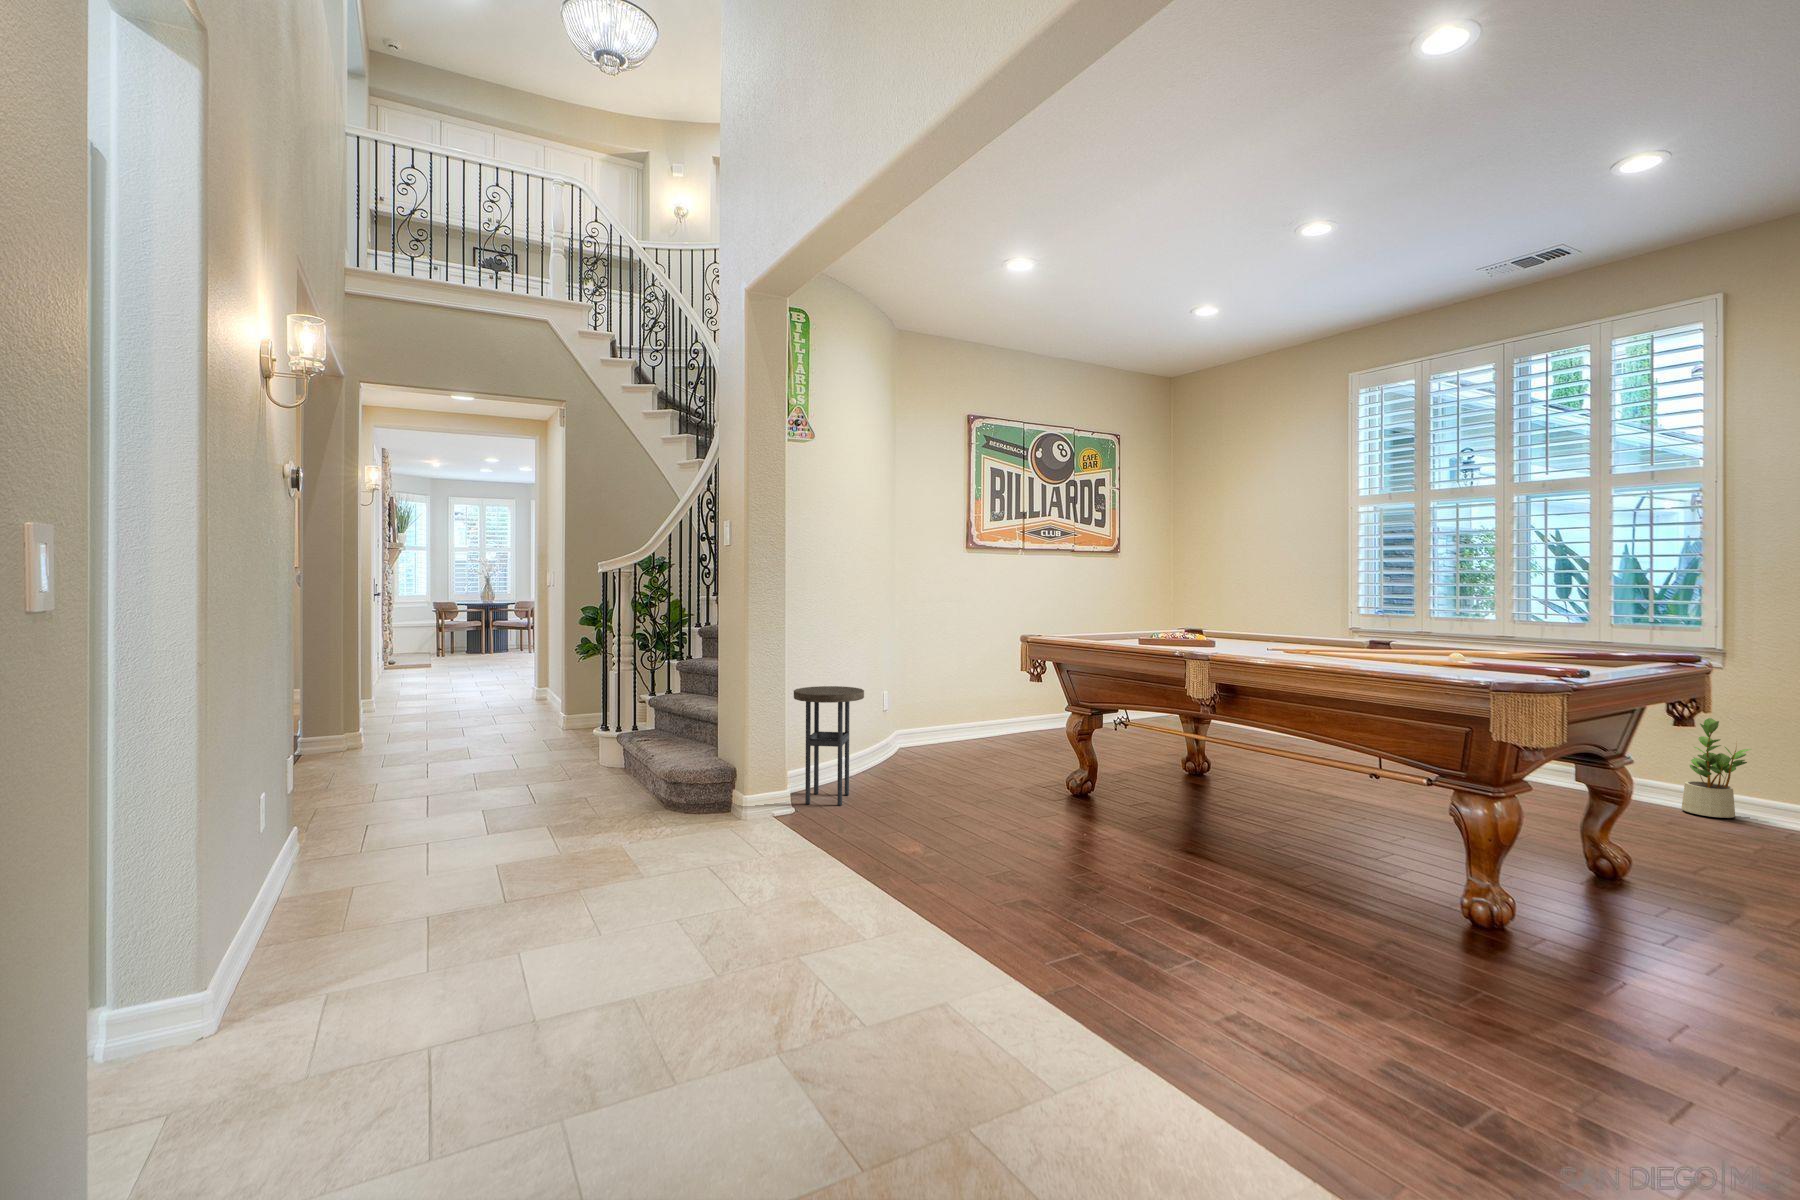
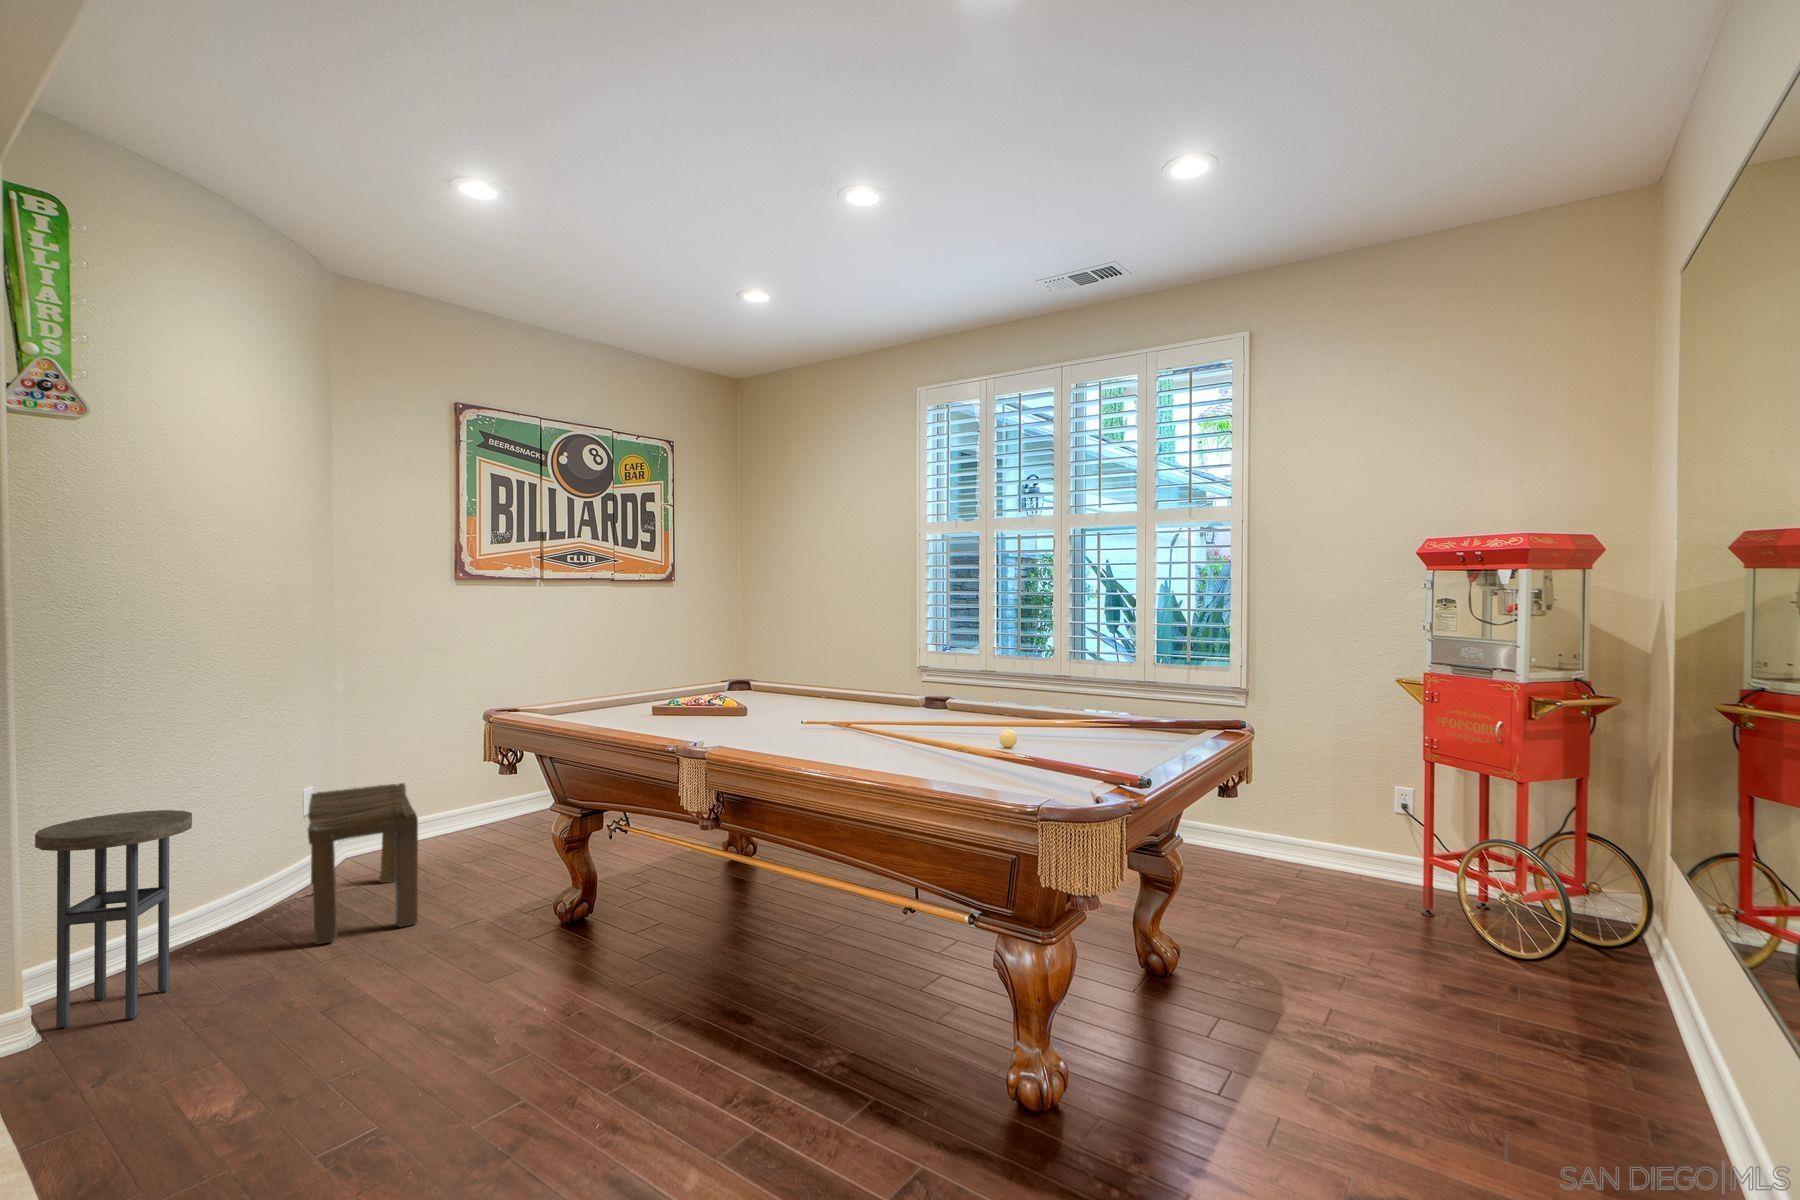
bench: none [894,688,974,783] -> present [308,783,418,944]
potted plant: present [1682,718,1751,818] -> none [1215,755,1266,855]

